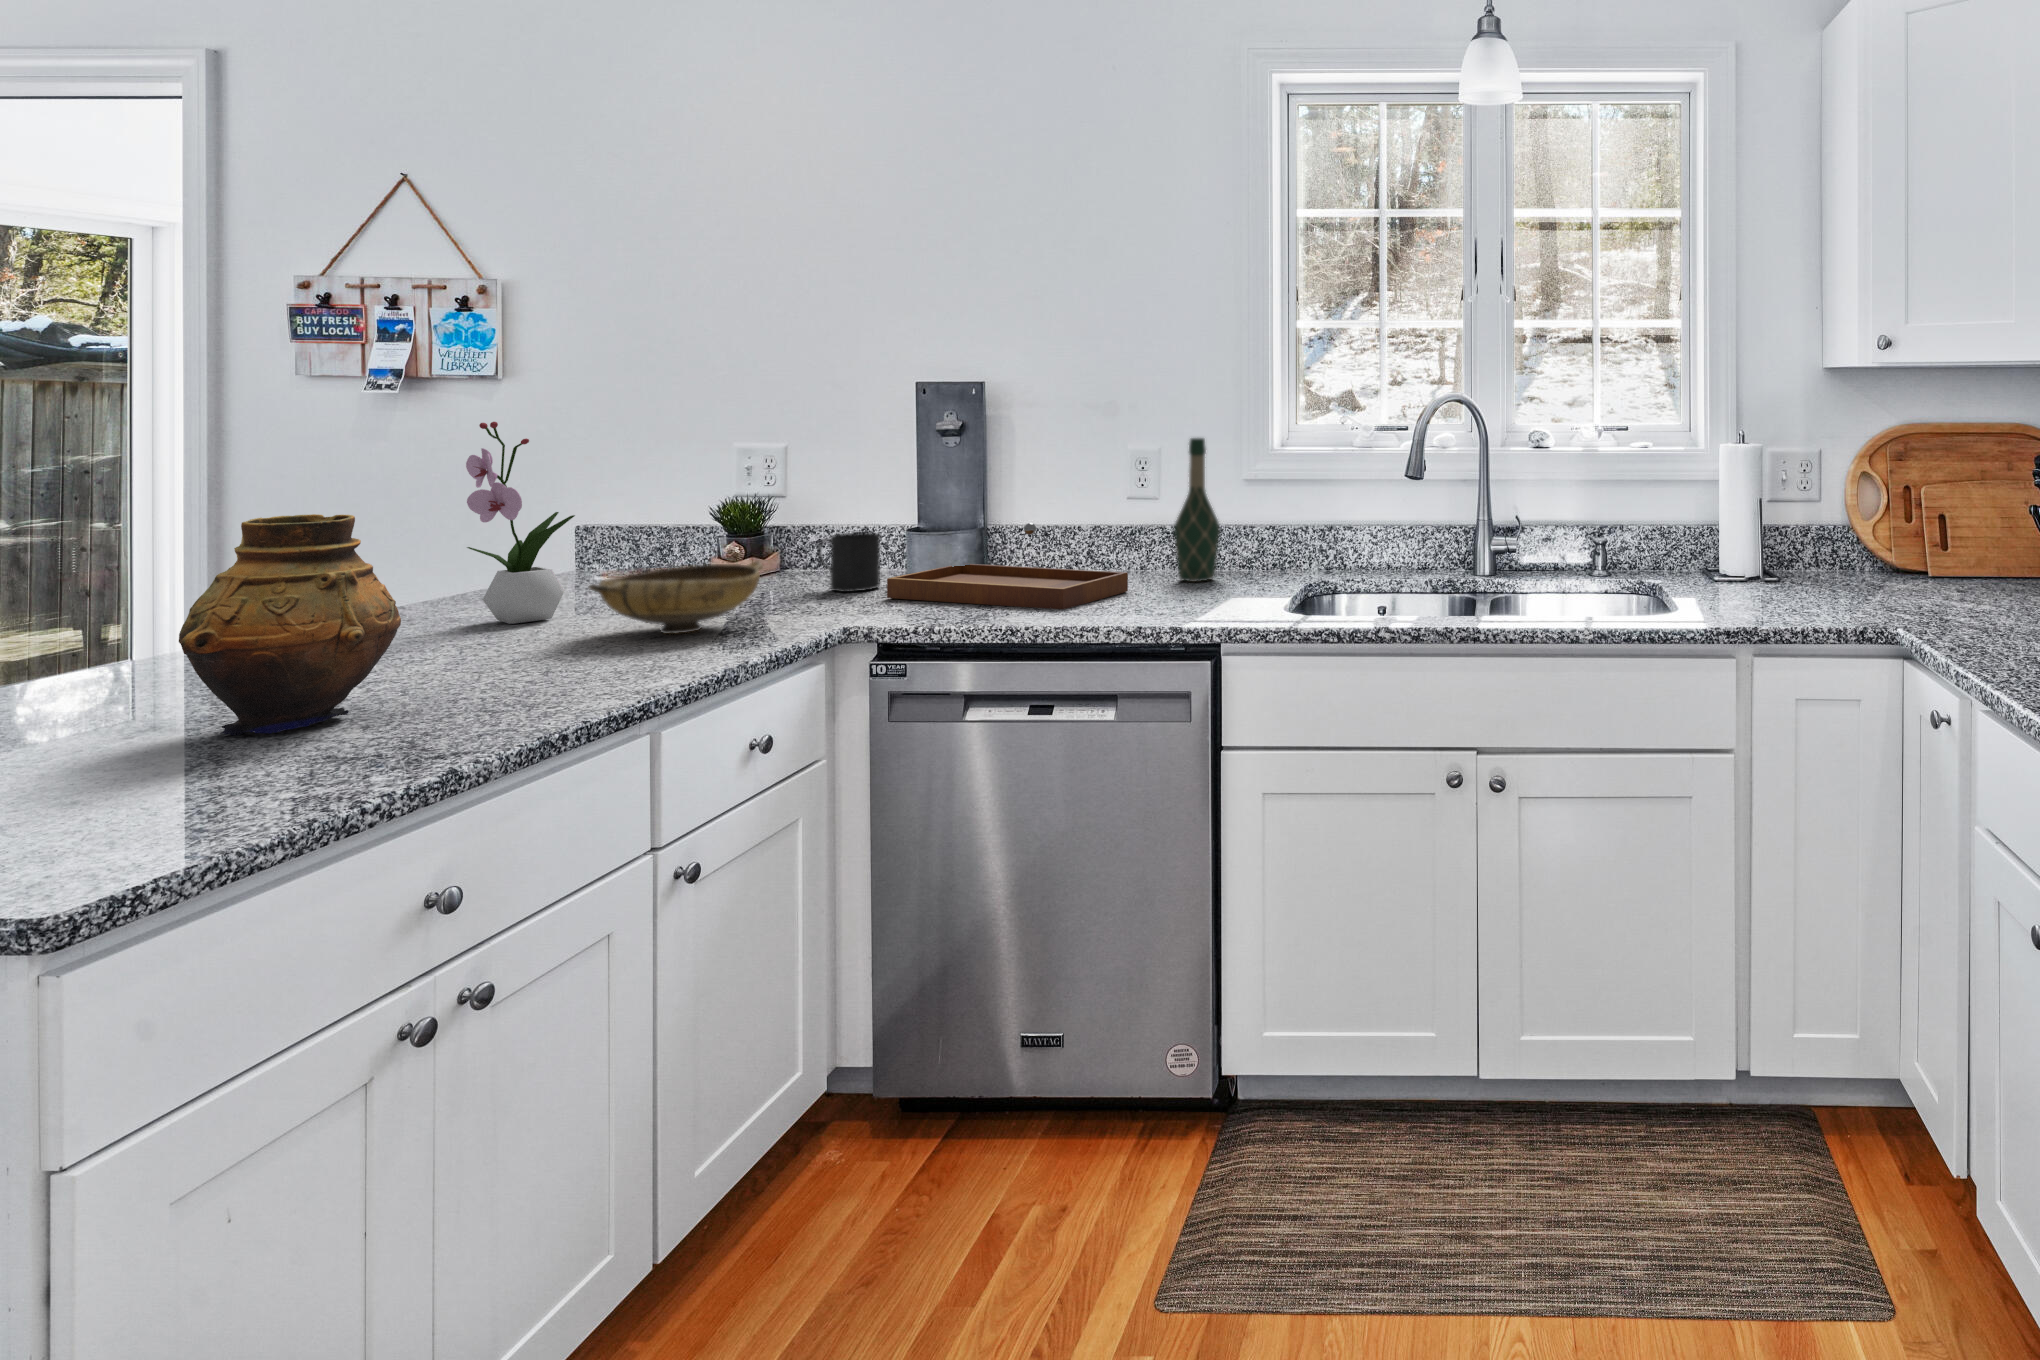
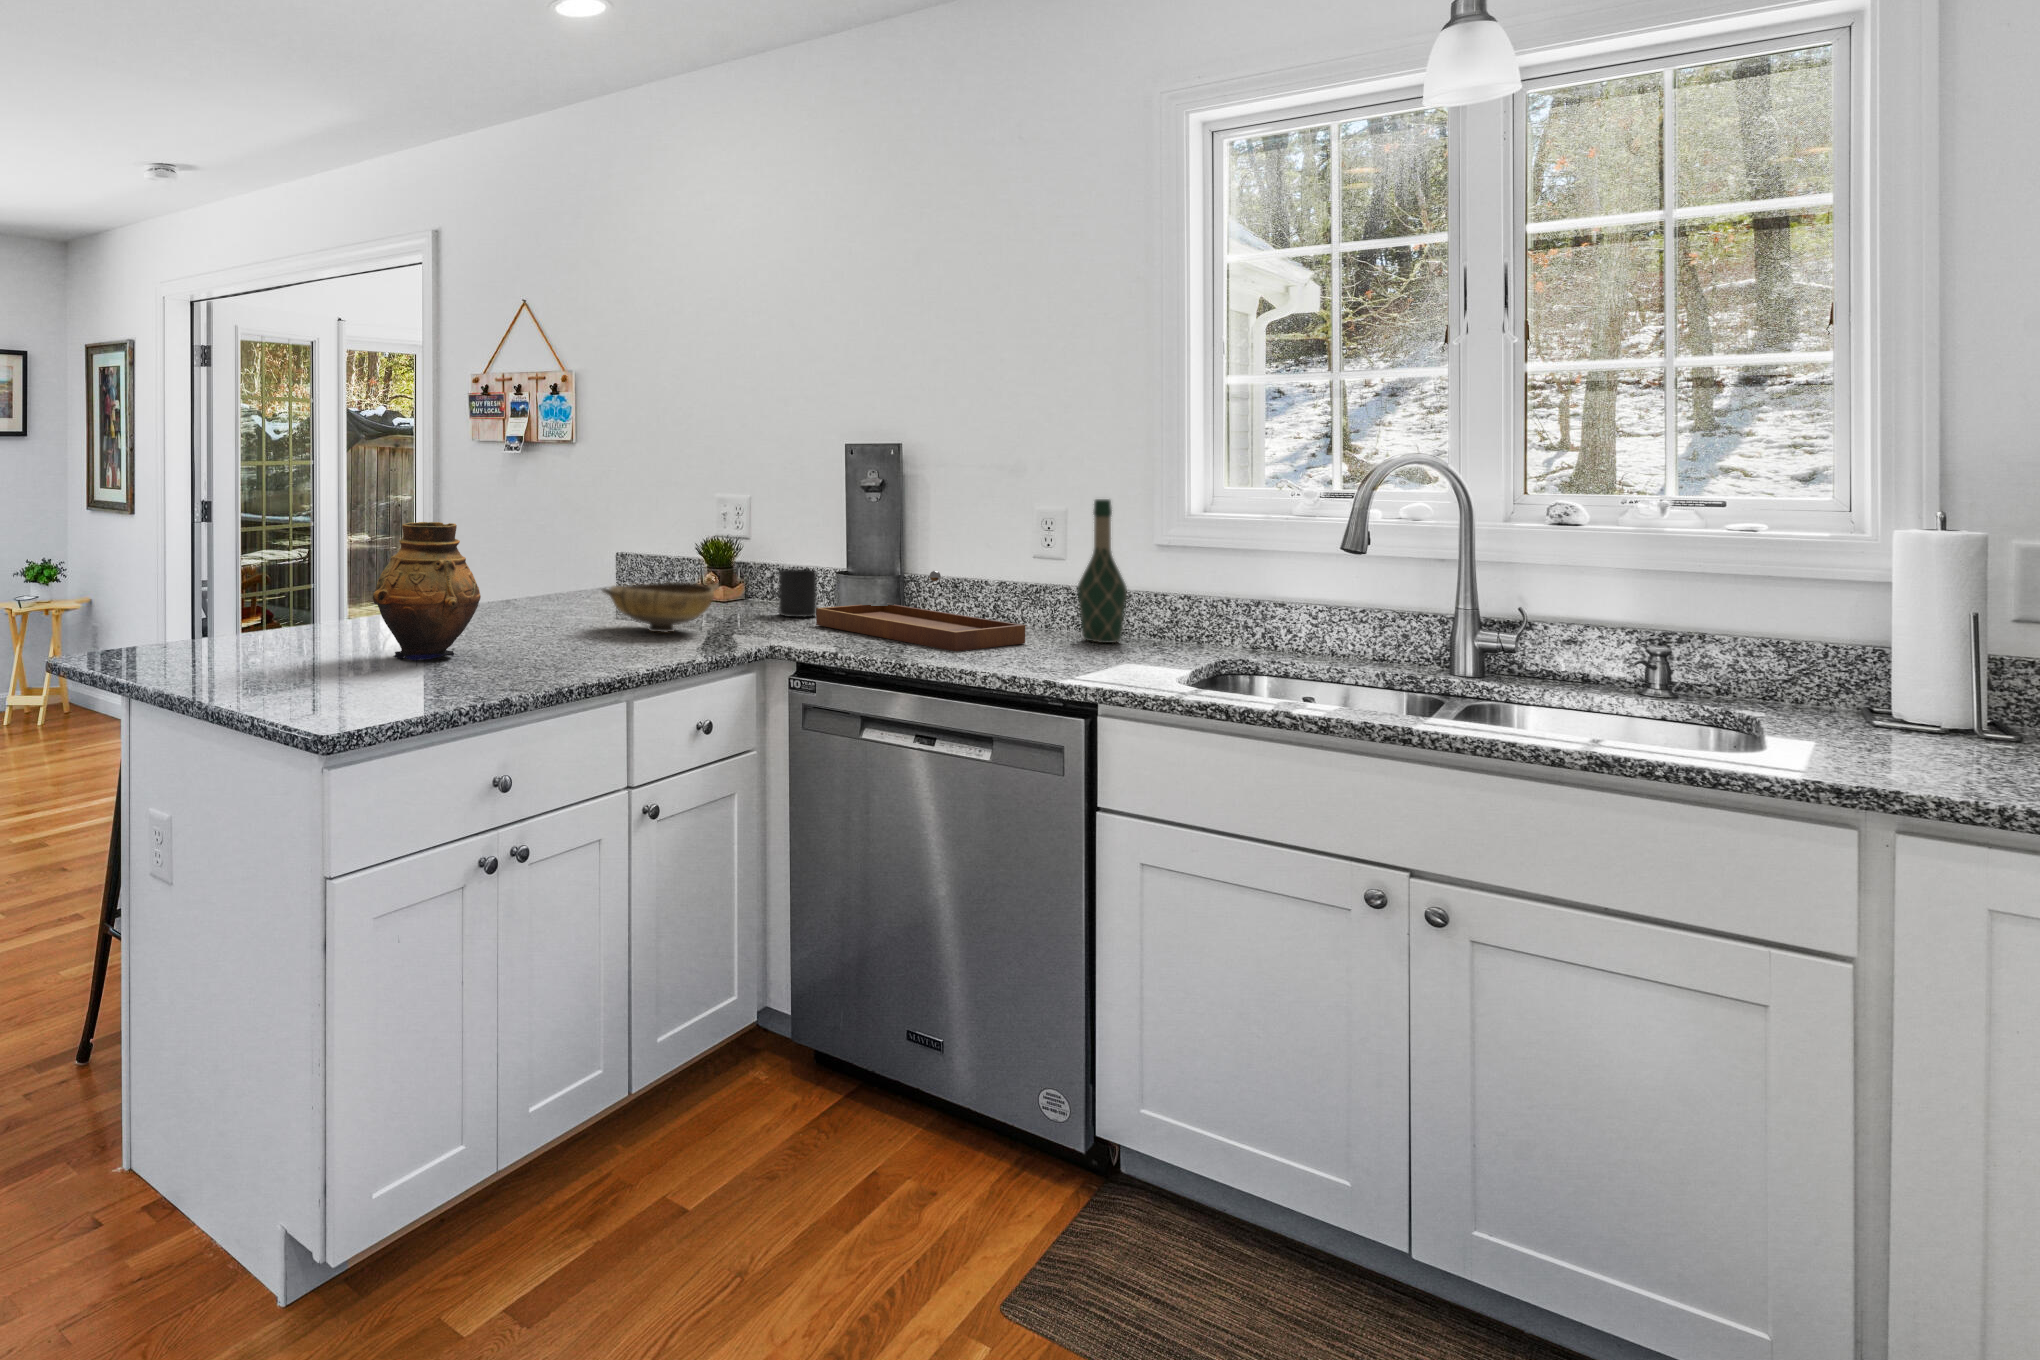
flower arrangement: present [466,422,575,624] -> none [543,468,605,613]

